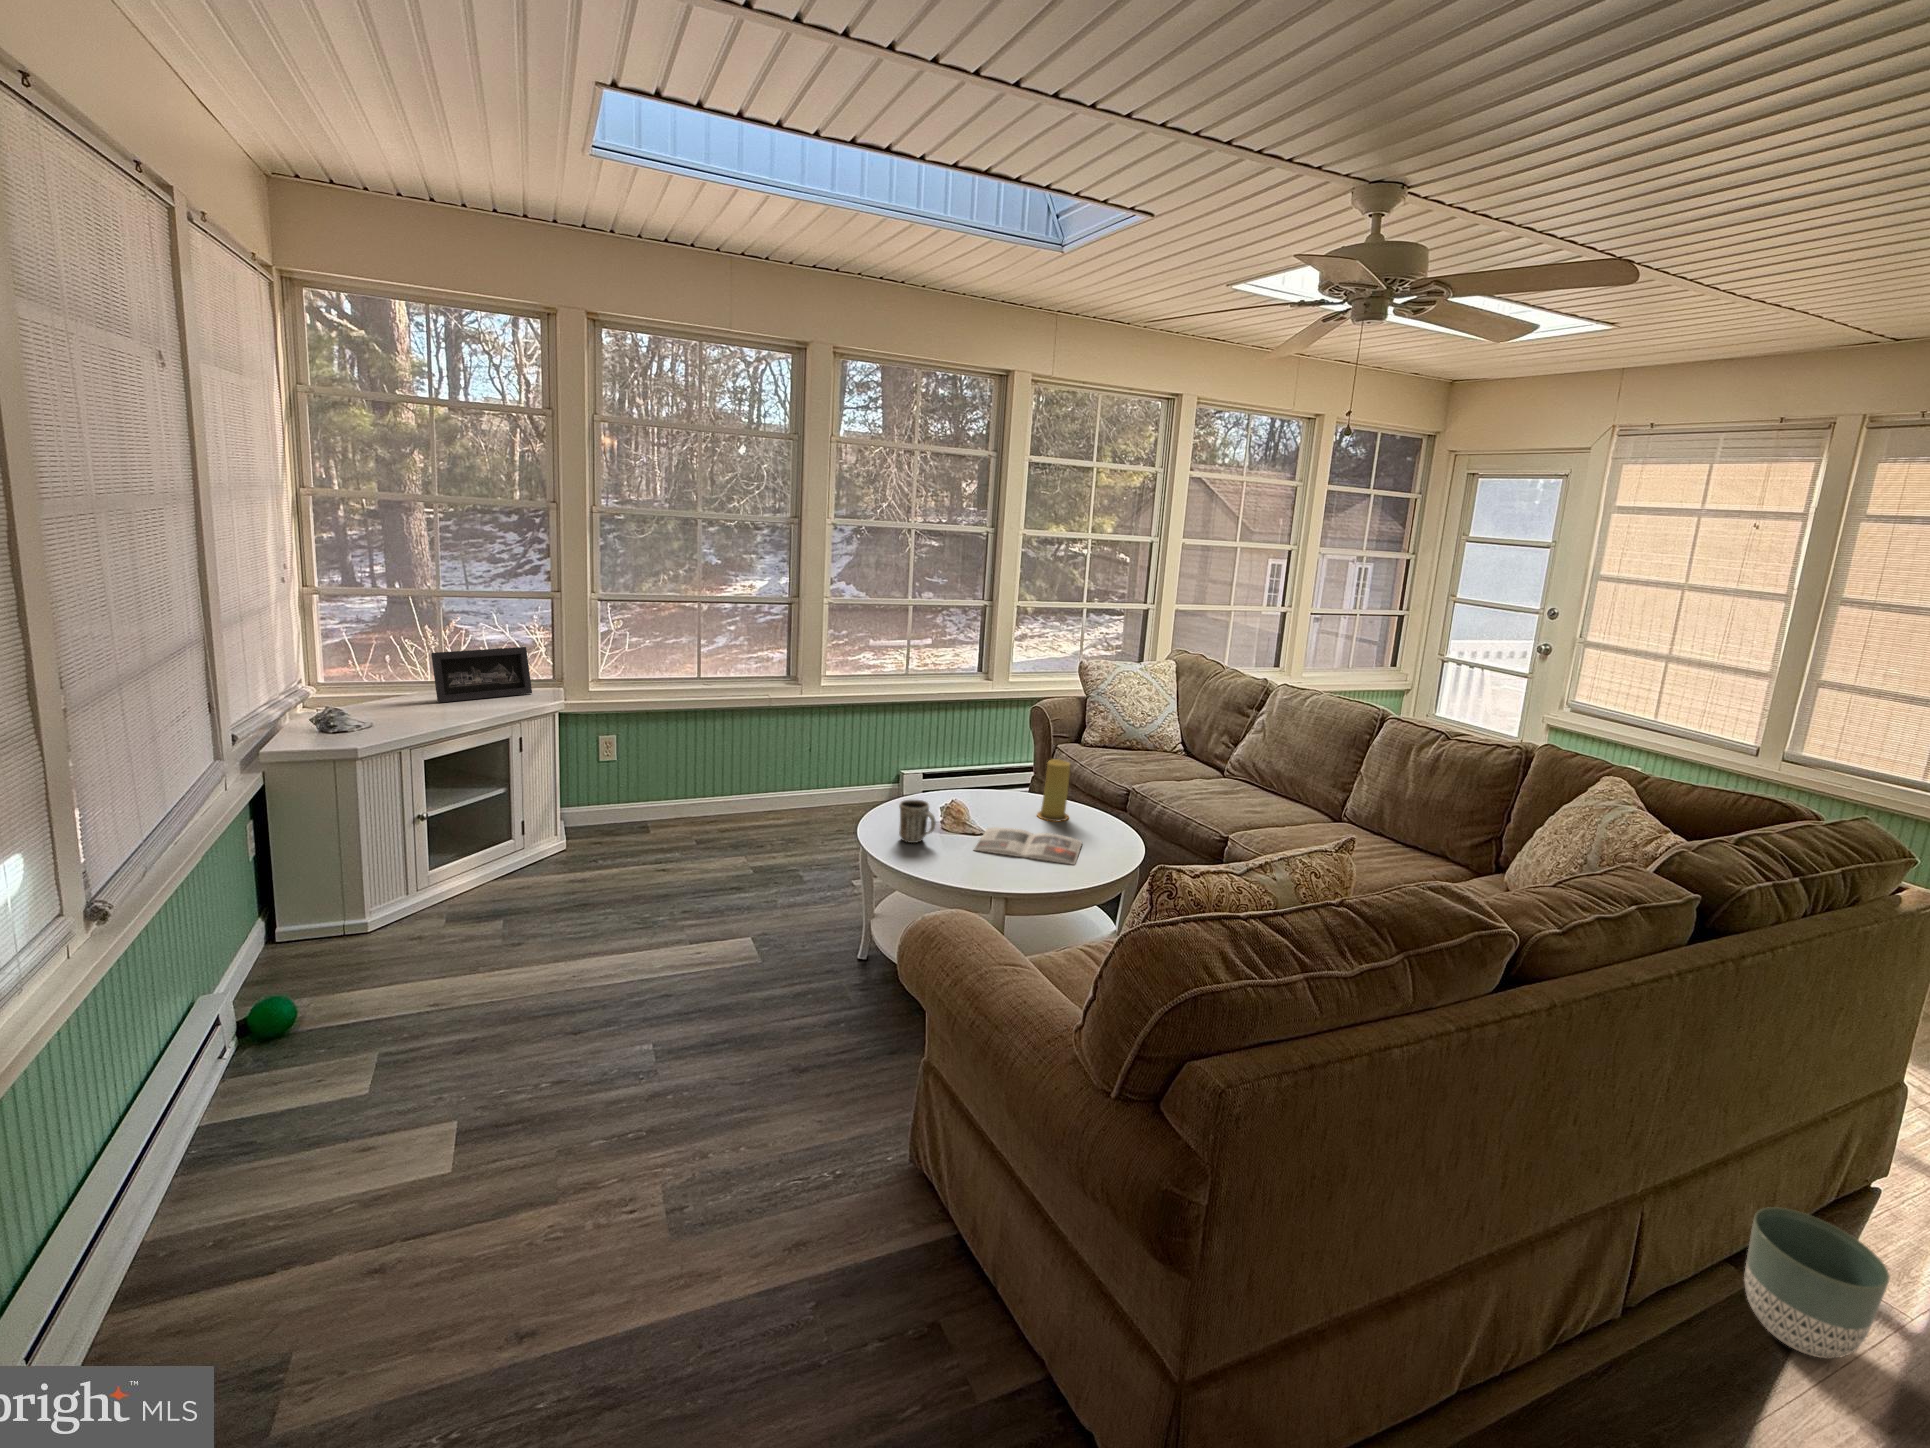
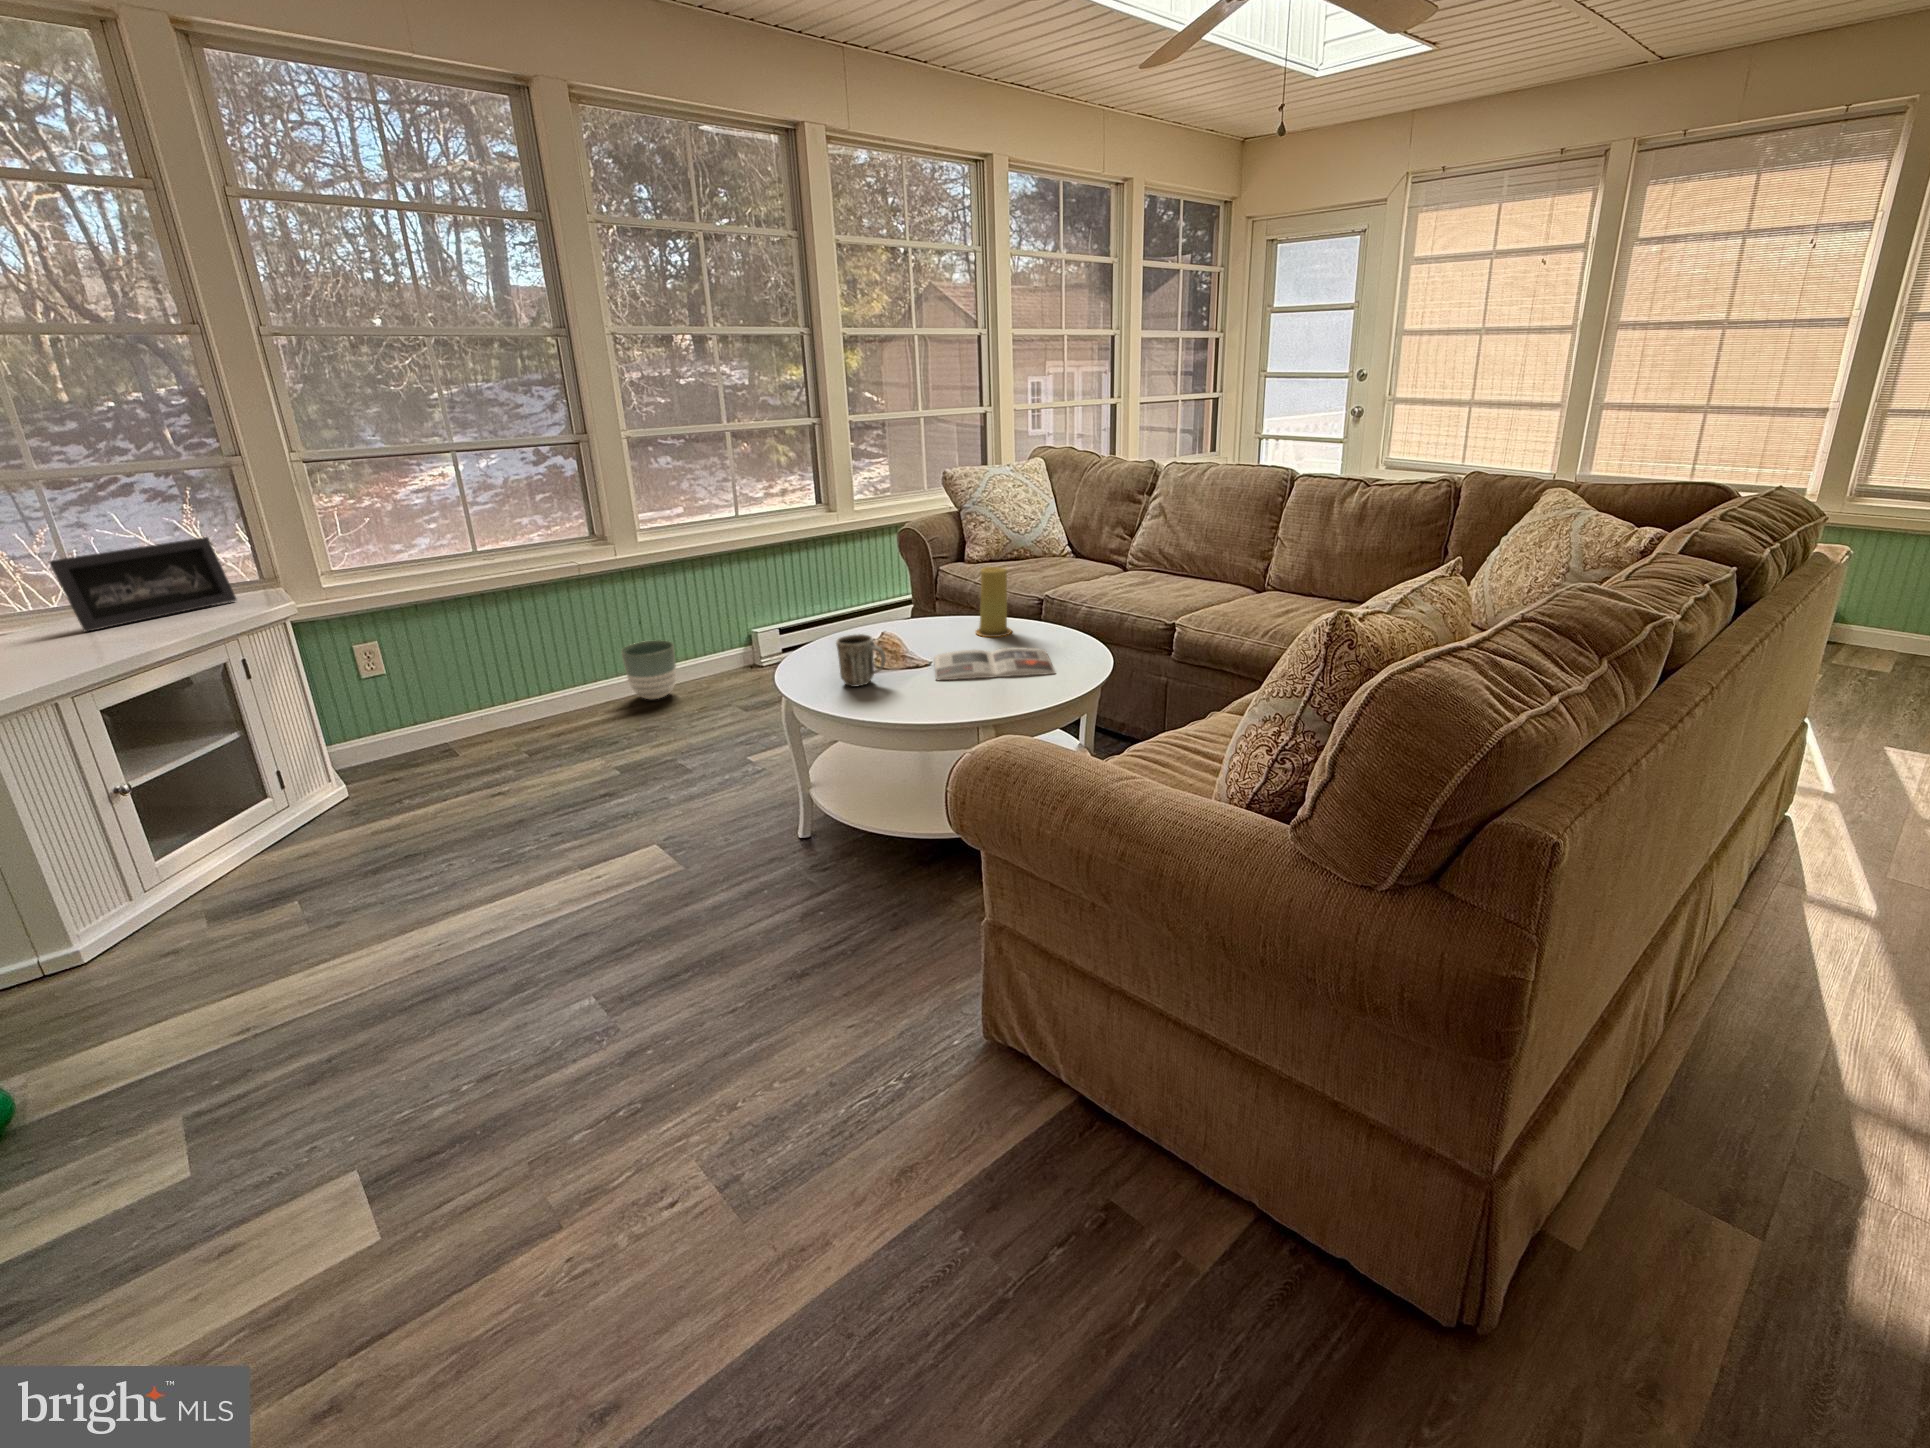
planter: present [1744,1207,1890,1358] -> present [621,640,676,699]

